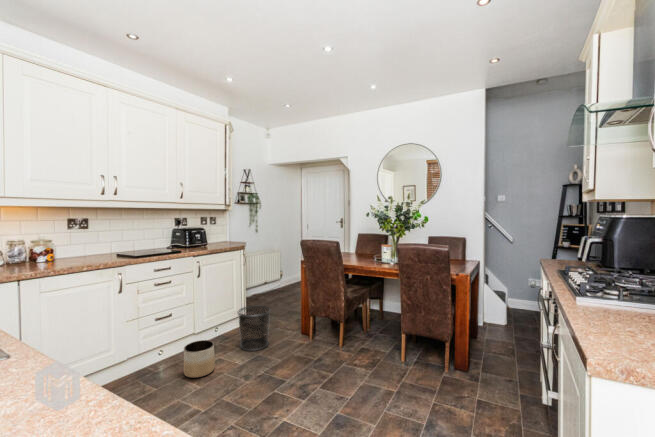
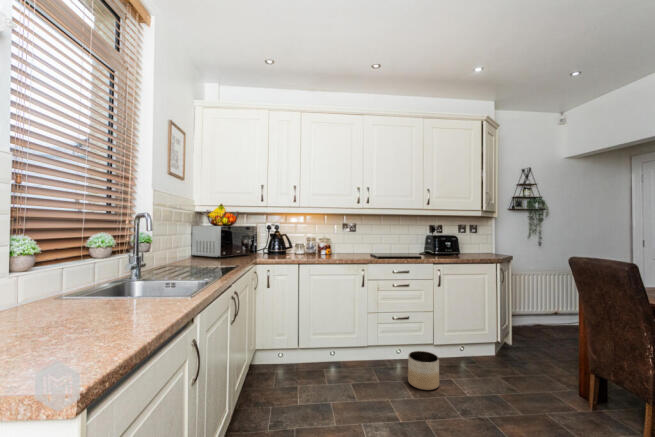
waste bin: present [238,306,270,351] -> none [477,333,523,391]

